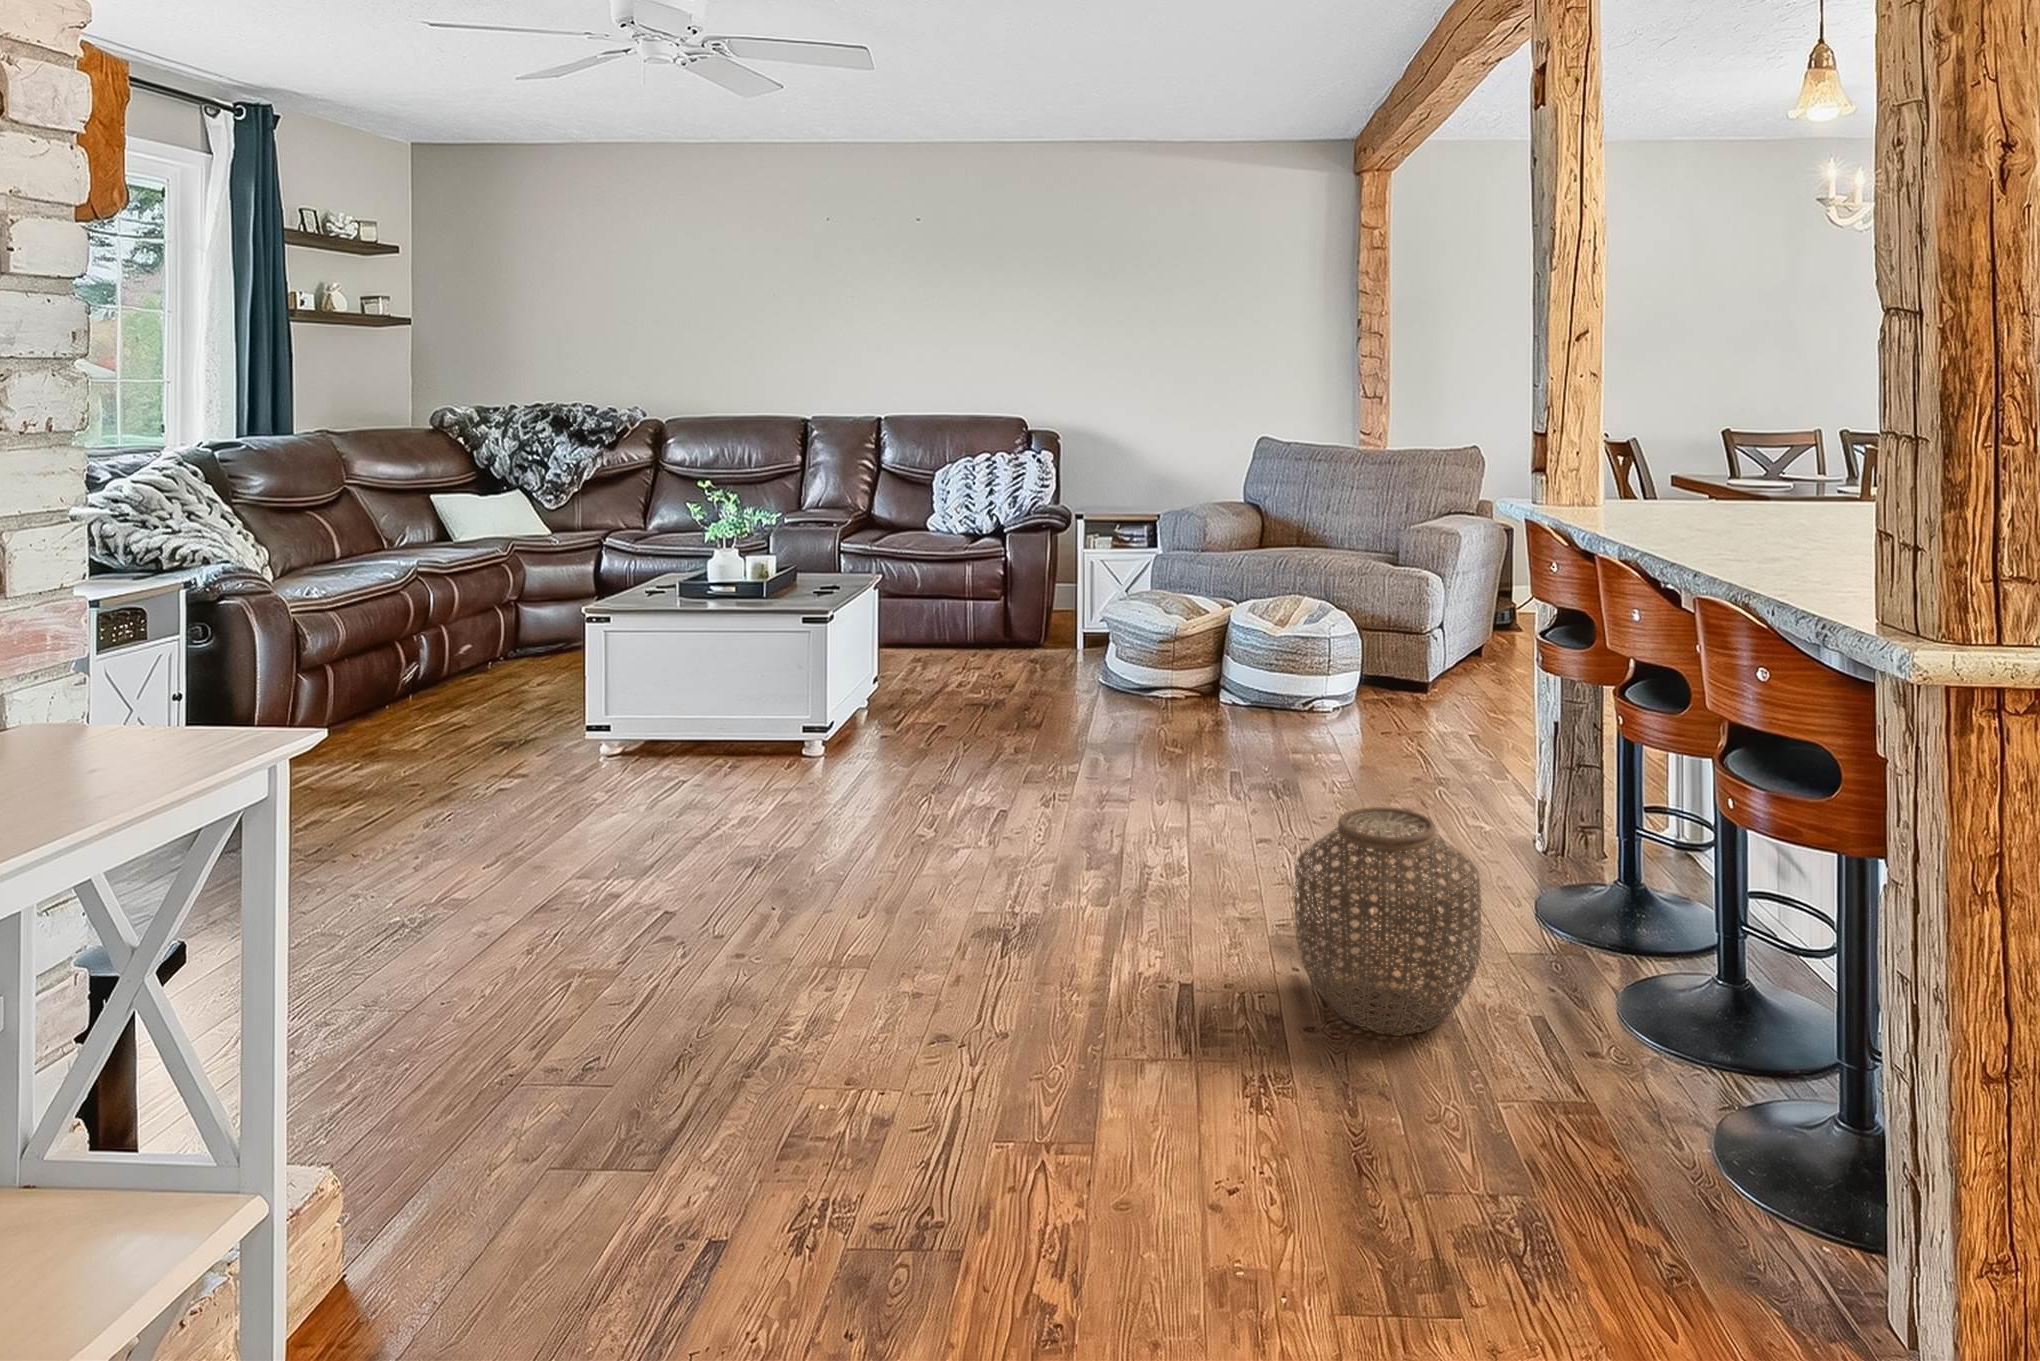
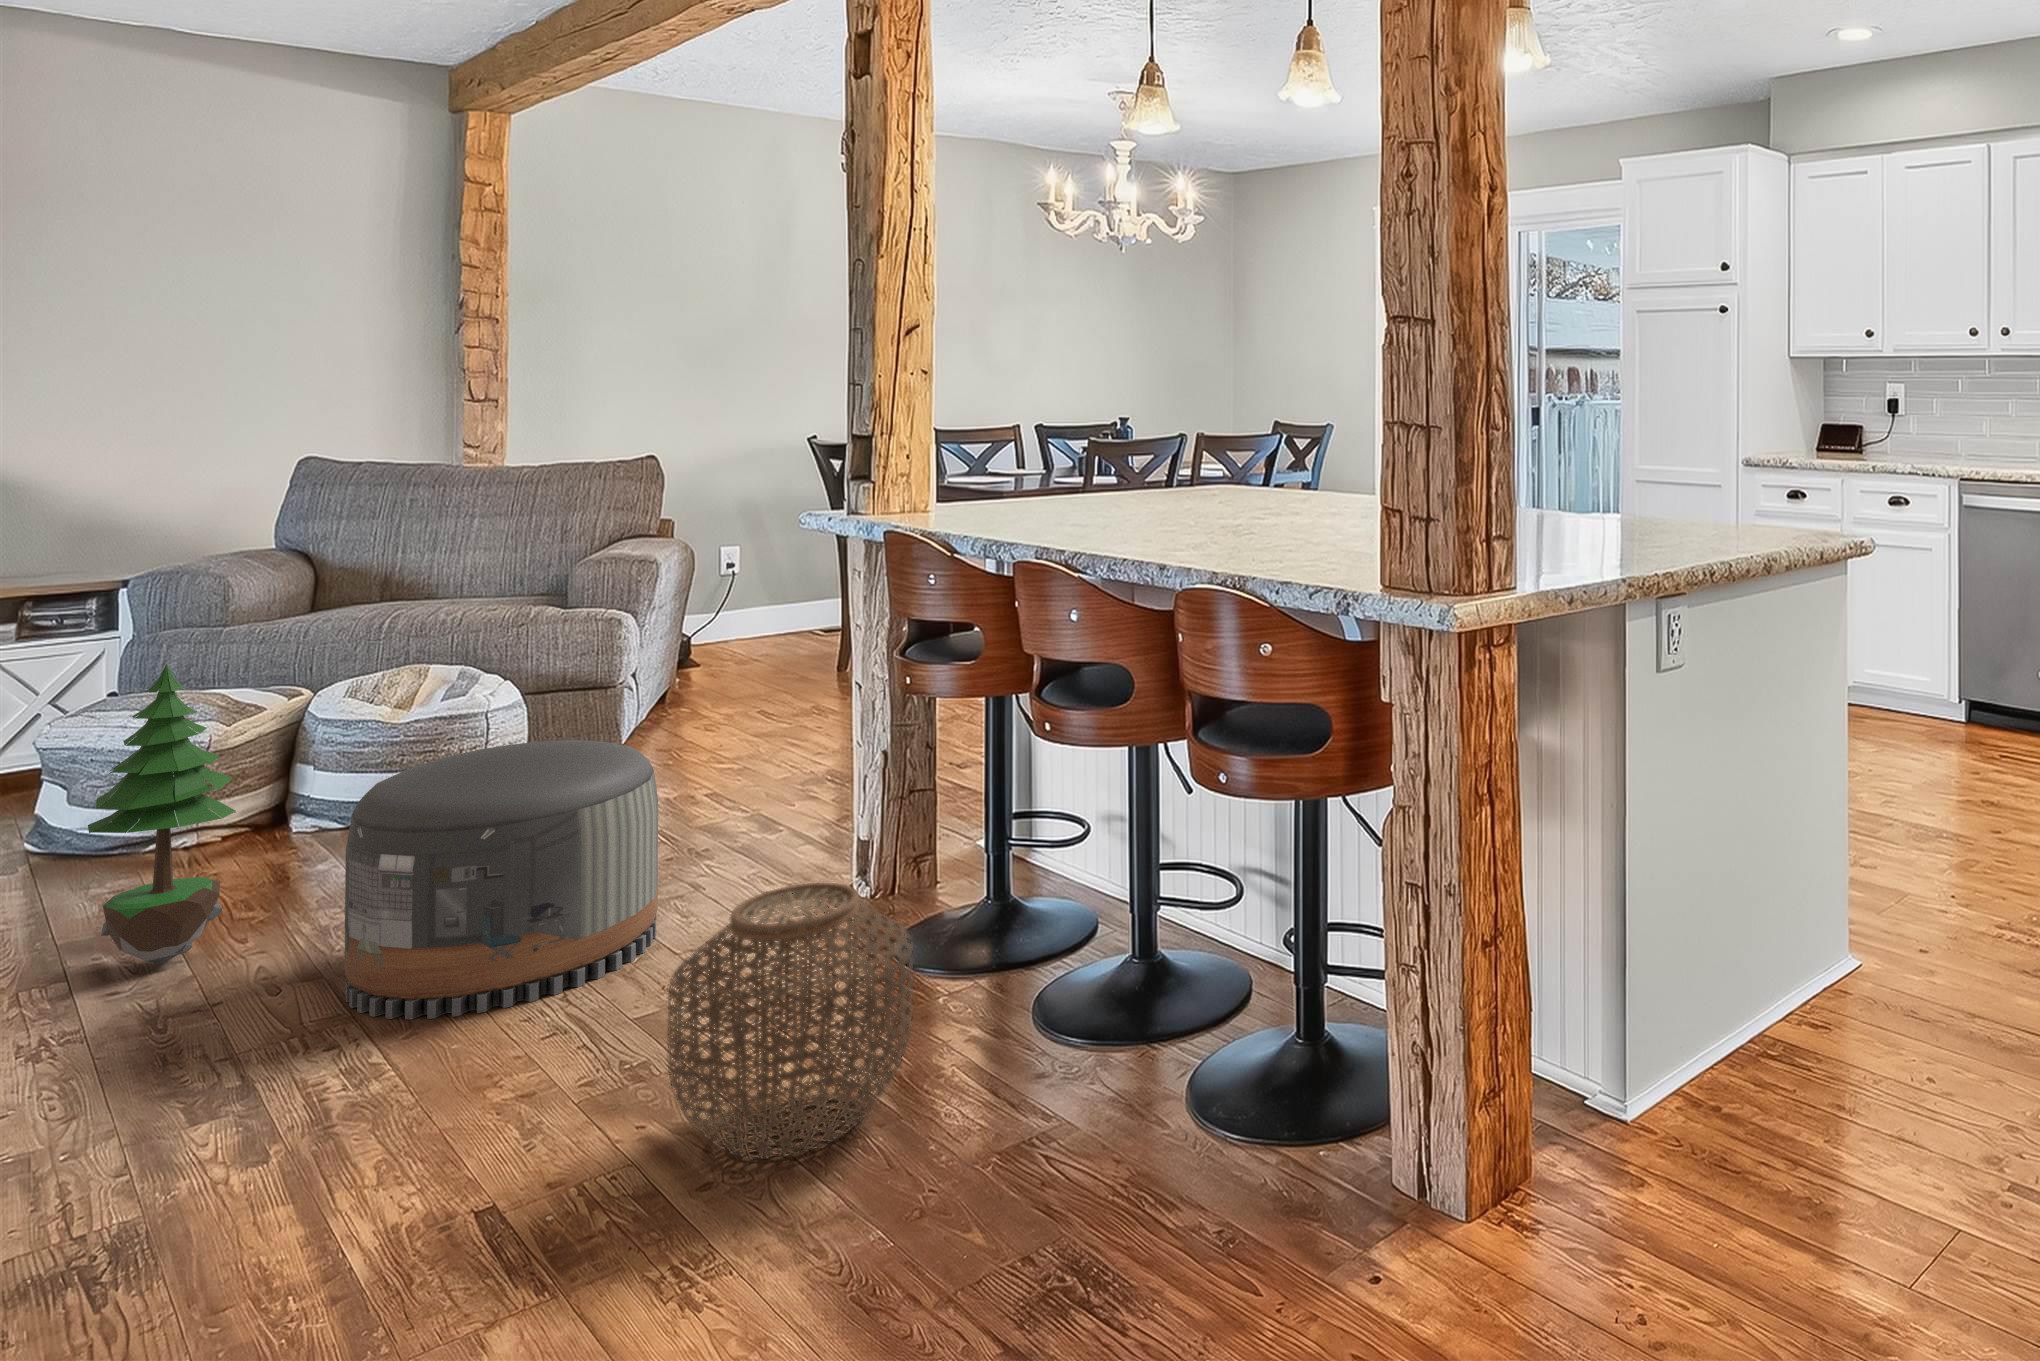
potted tree: none [1087,566,1158,765] -> present [88,664,236,965]
pouf: none [1190,658,1382,855] -> present [344,740,658,1019]

